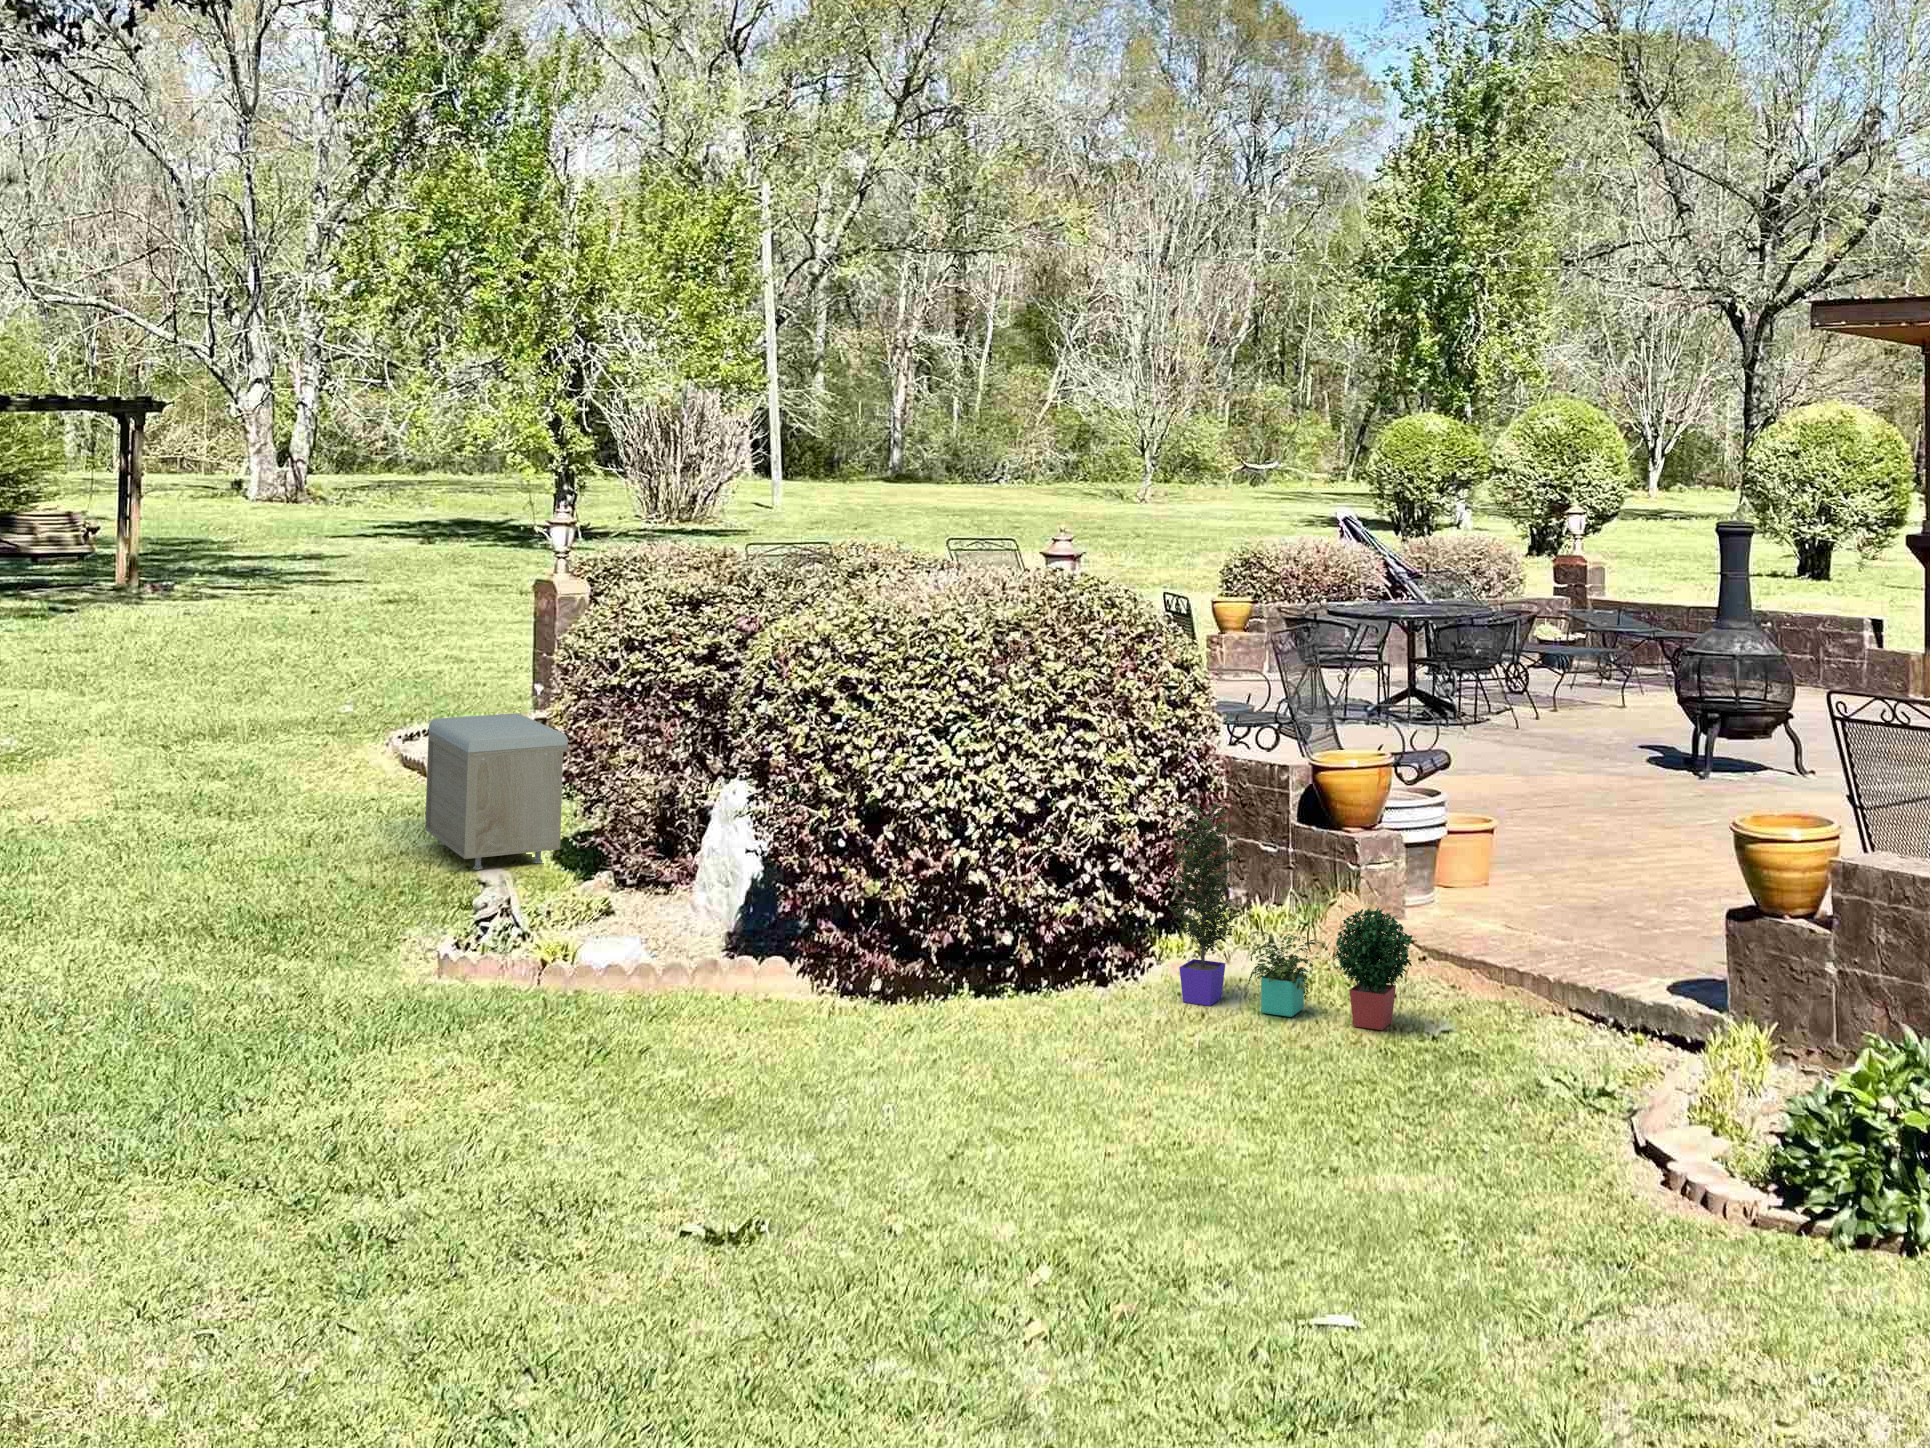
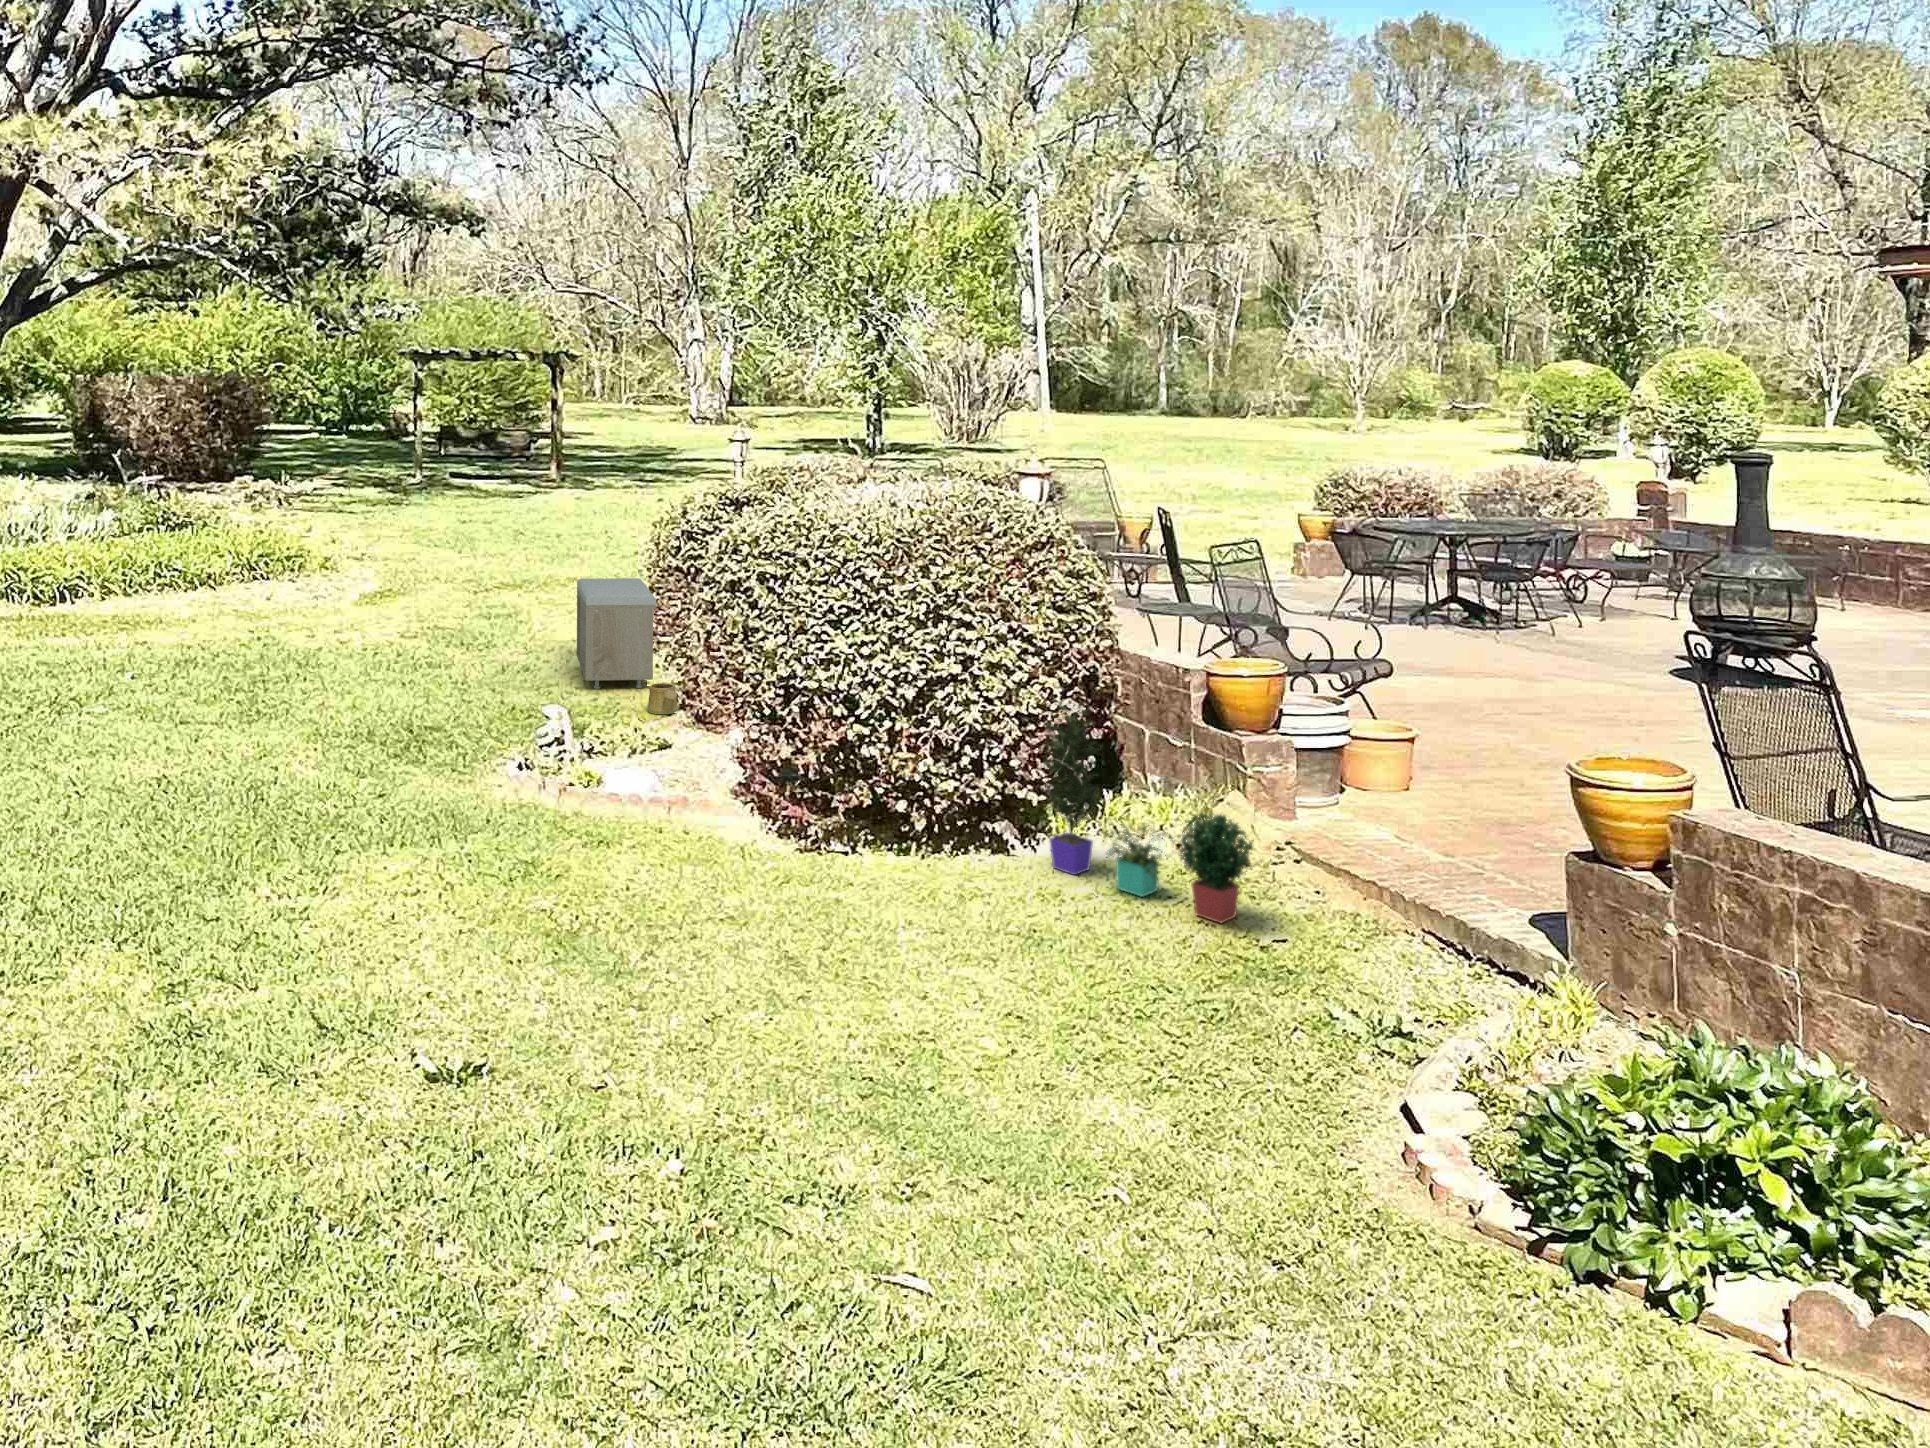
watering can: none [572,849,619,892] -> present [647,683,678,714]

